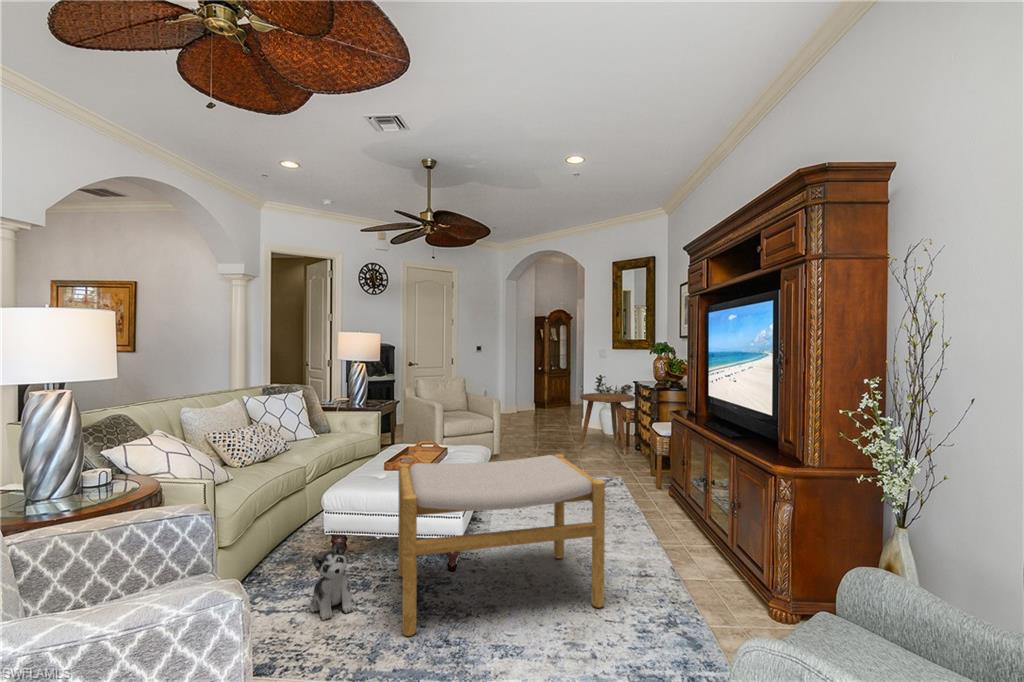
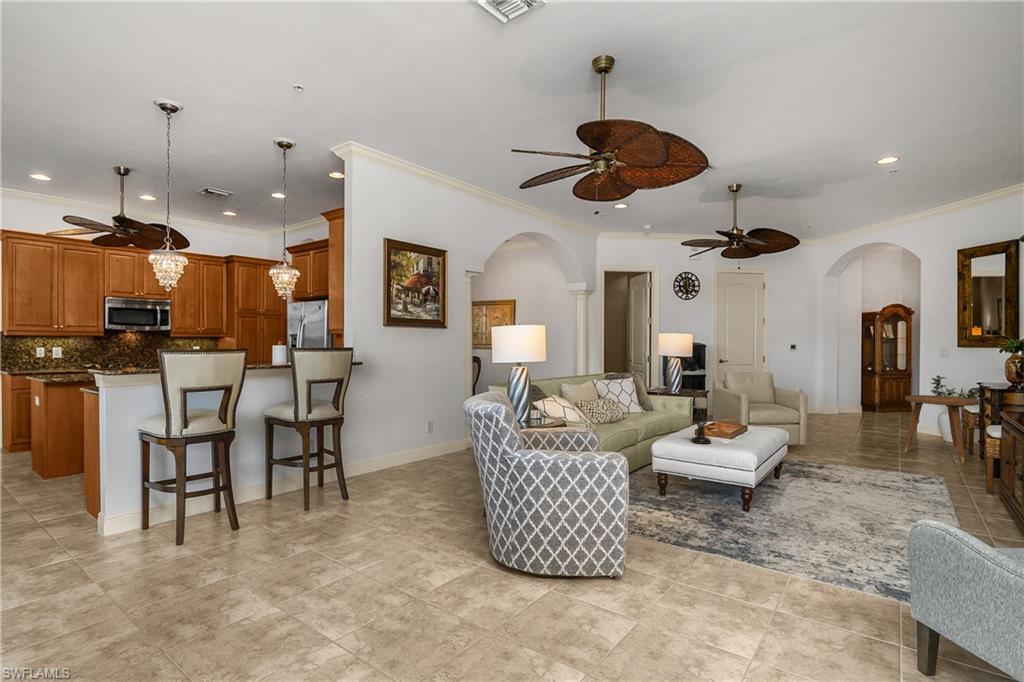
candle holder: none [378,417,406,485] -> present [691,397,711,444]
footstool: present [398,454,605,636] -> none [705,428,873,551]
plush toy: present [310,541,354,620] -> none [648,470,675,516]

